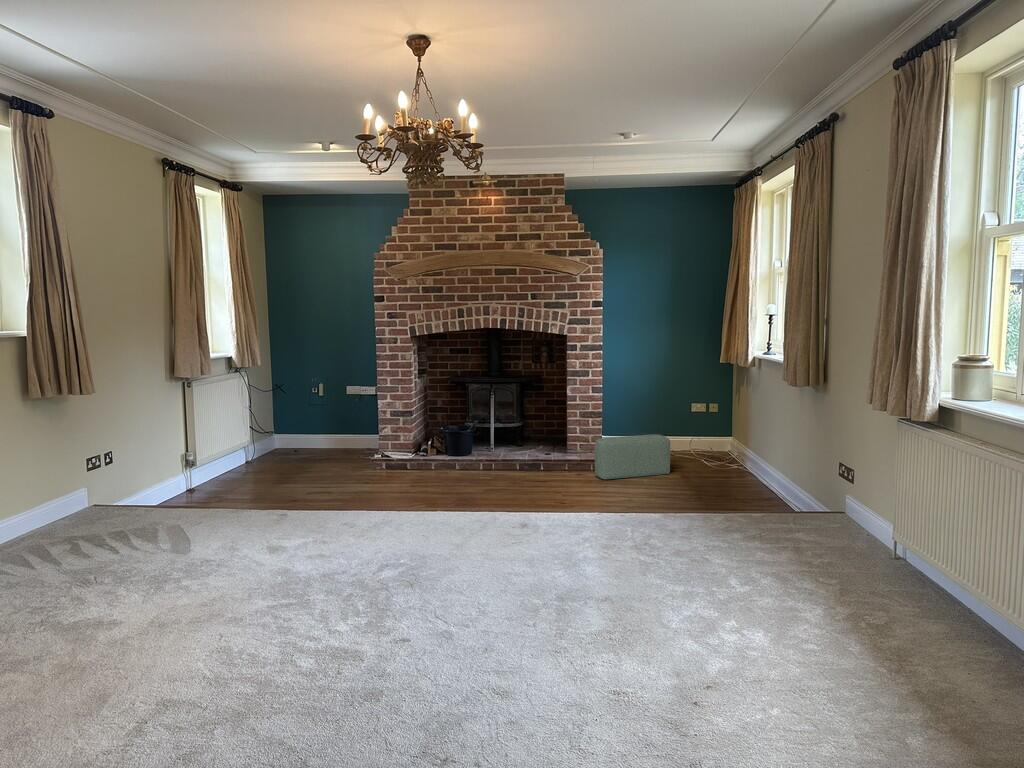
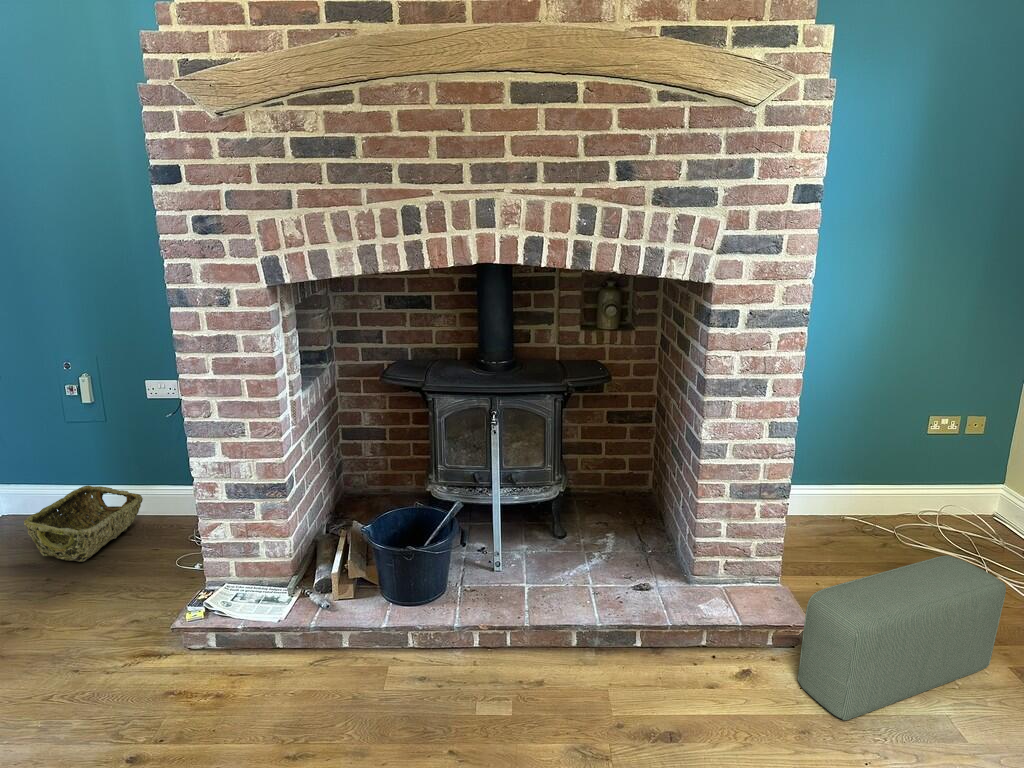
woven basket: none [301,429,341,454] -> present [24,485,143,562]

